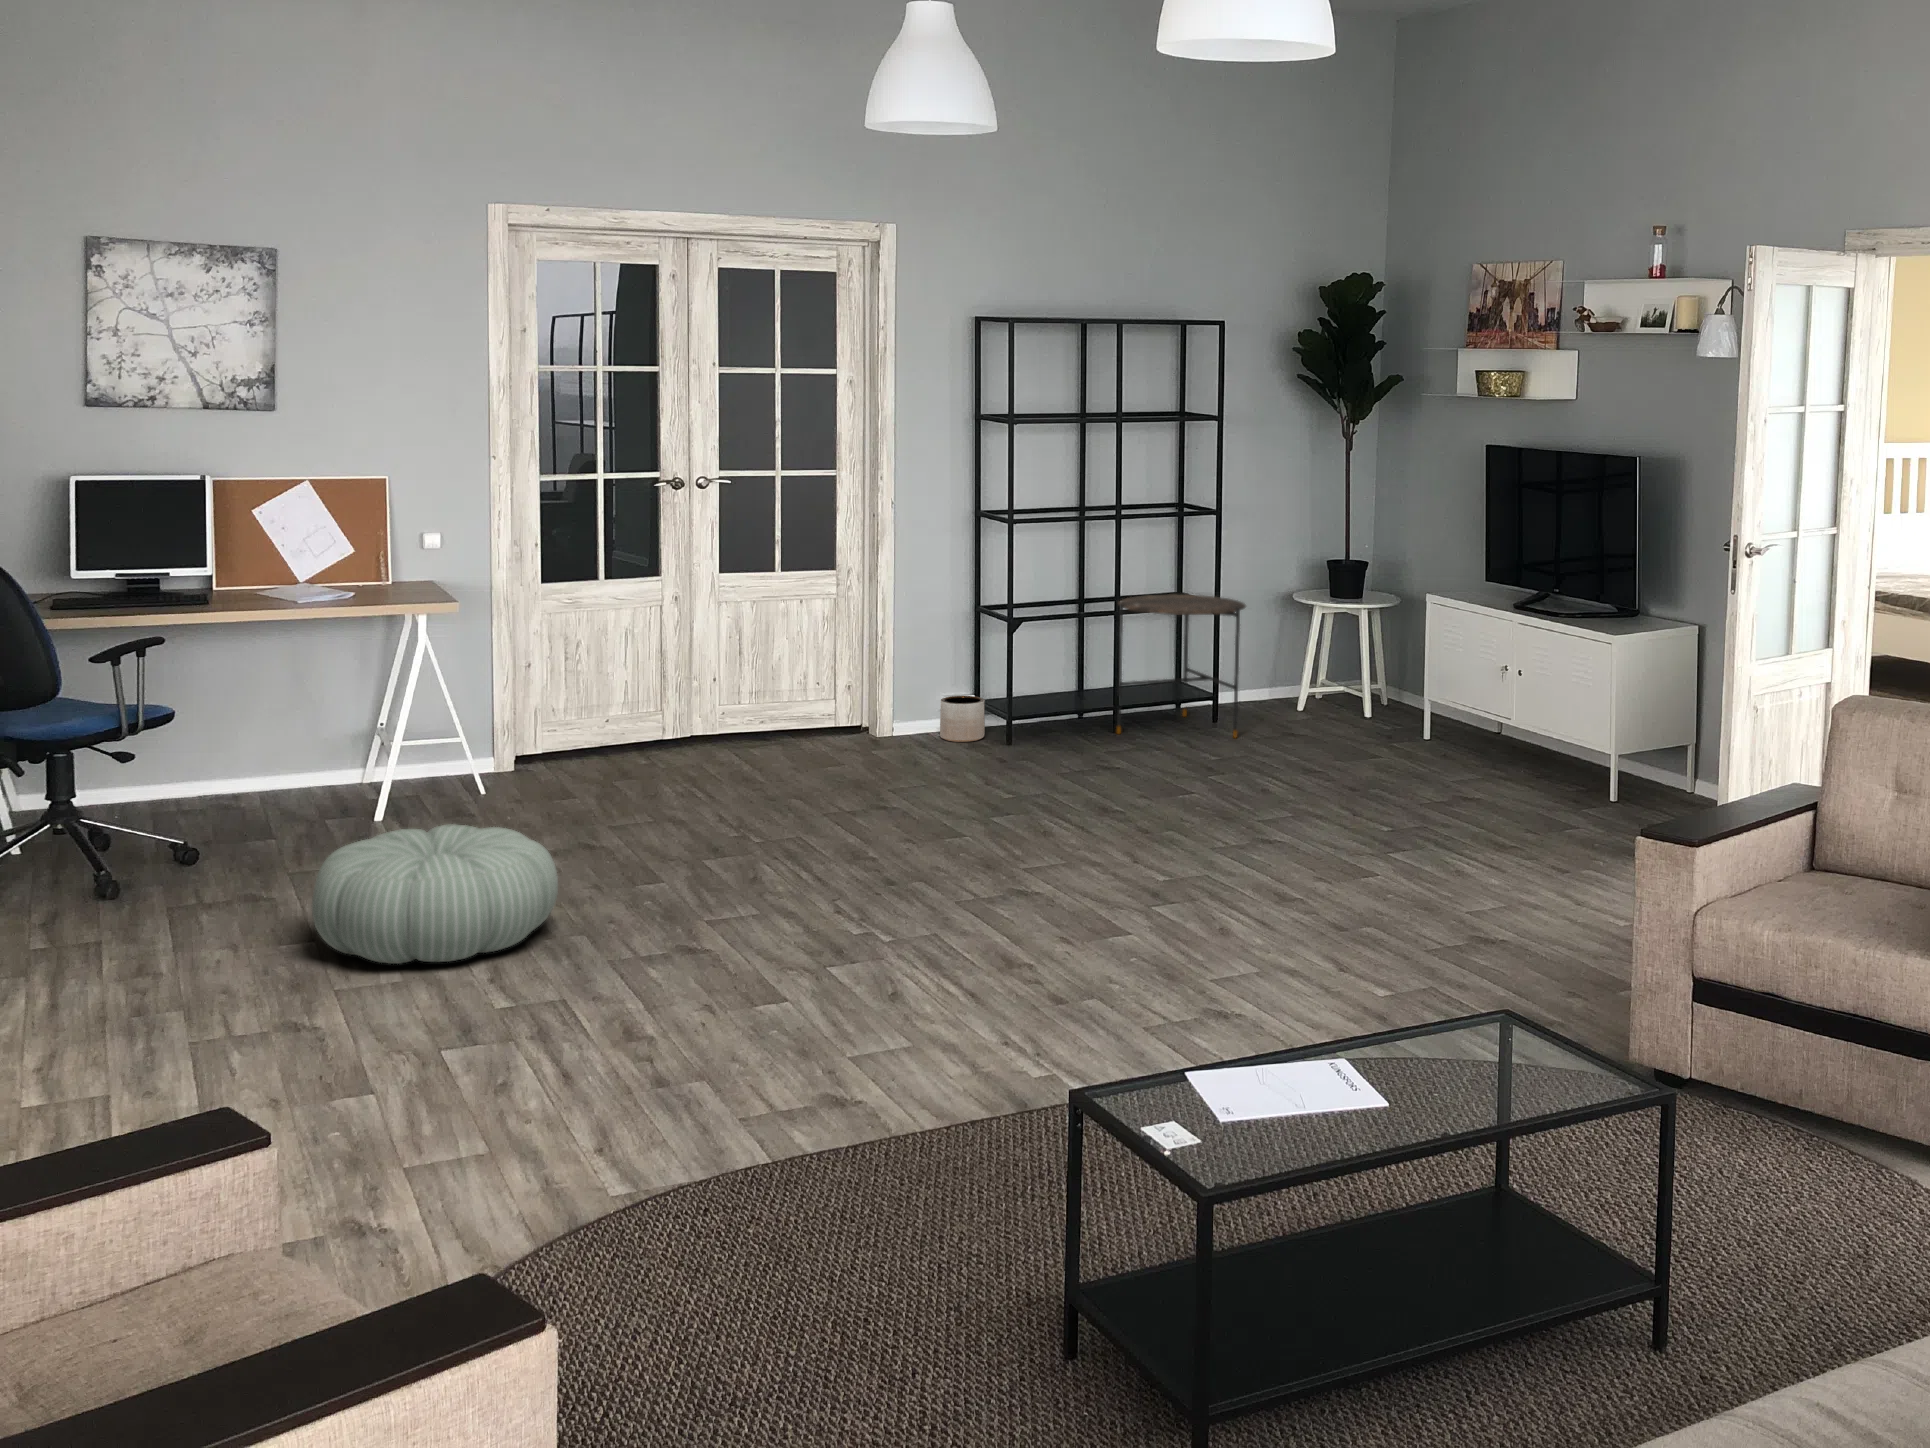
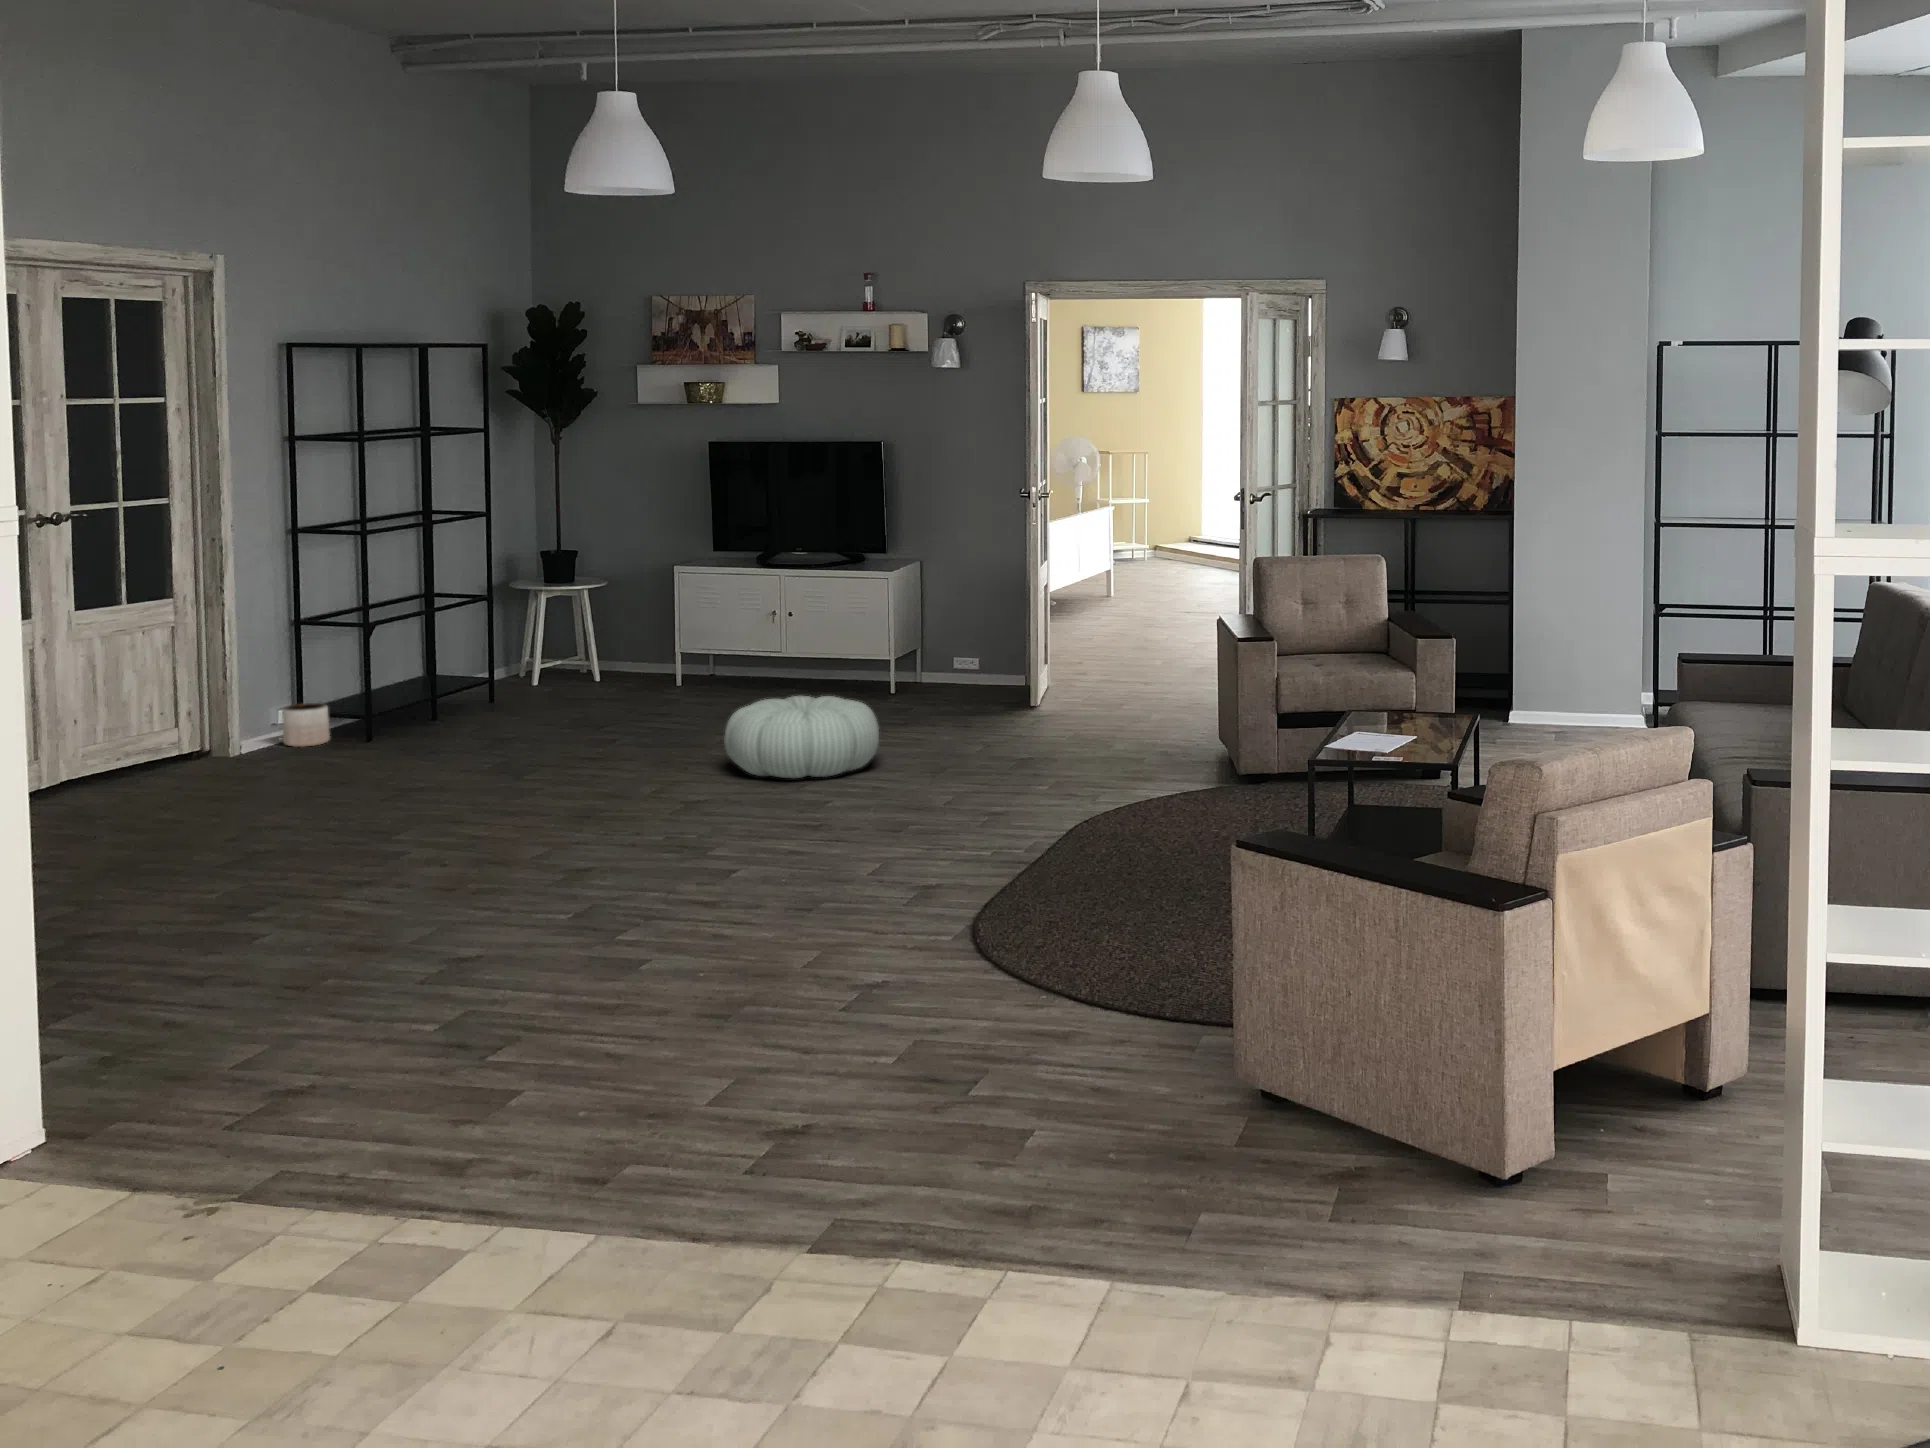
side table: present [1116,593,1246,738] -> none [404,590,534,719]
pouf: present [312,825,558,964] -> present [724,696,879,778]

